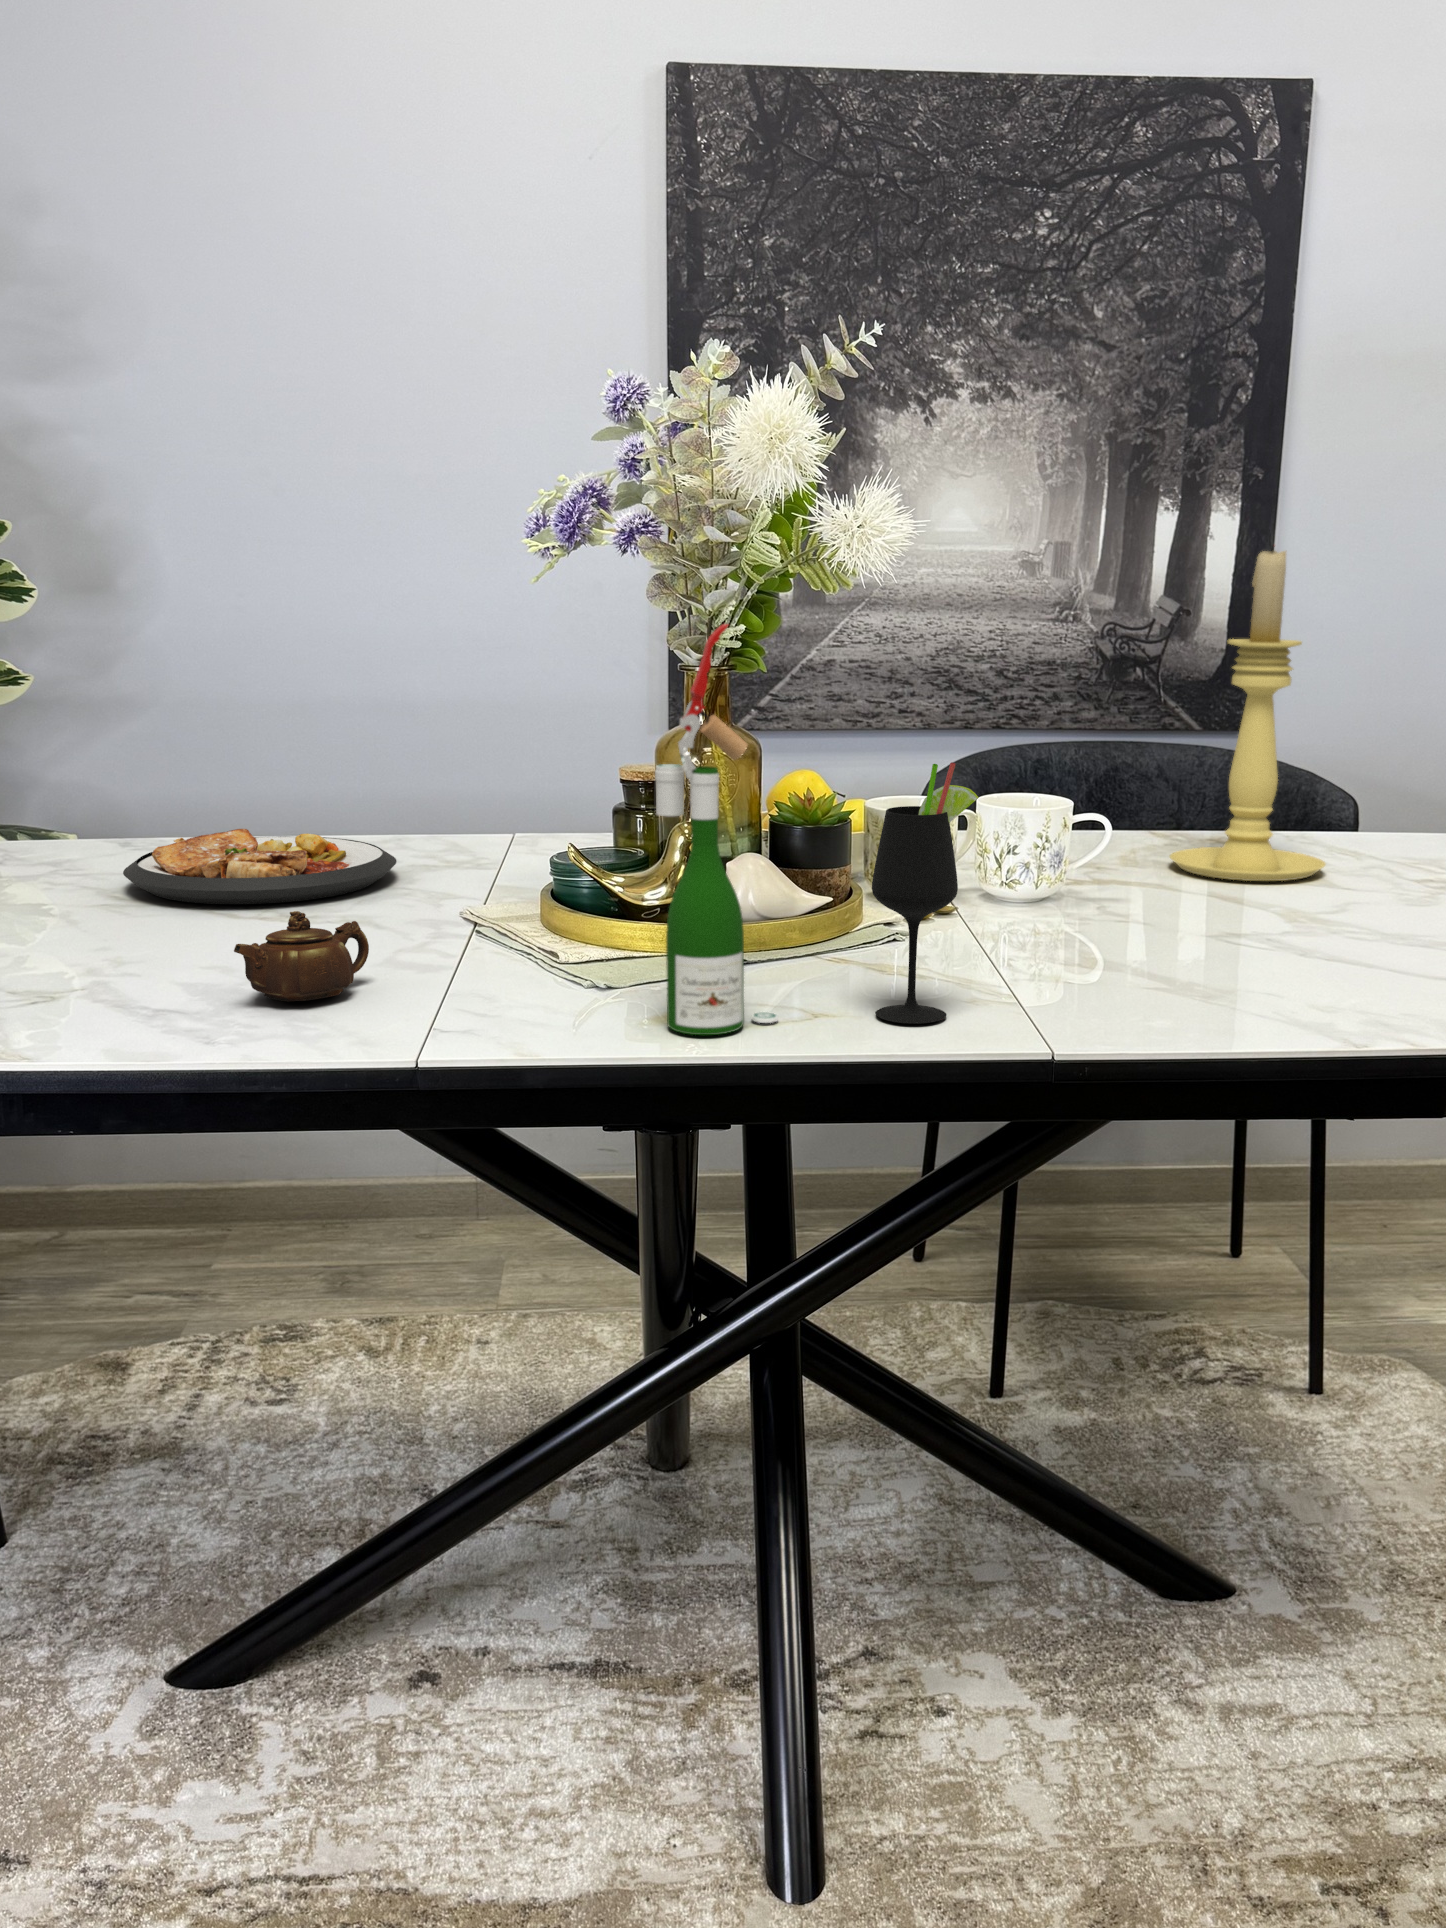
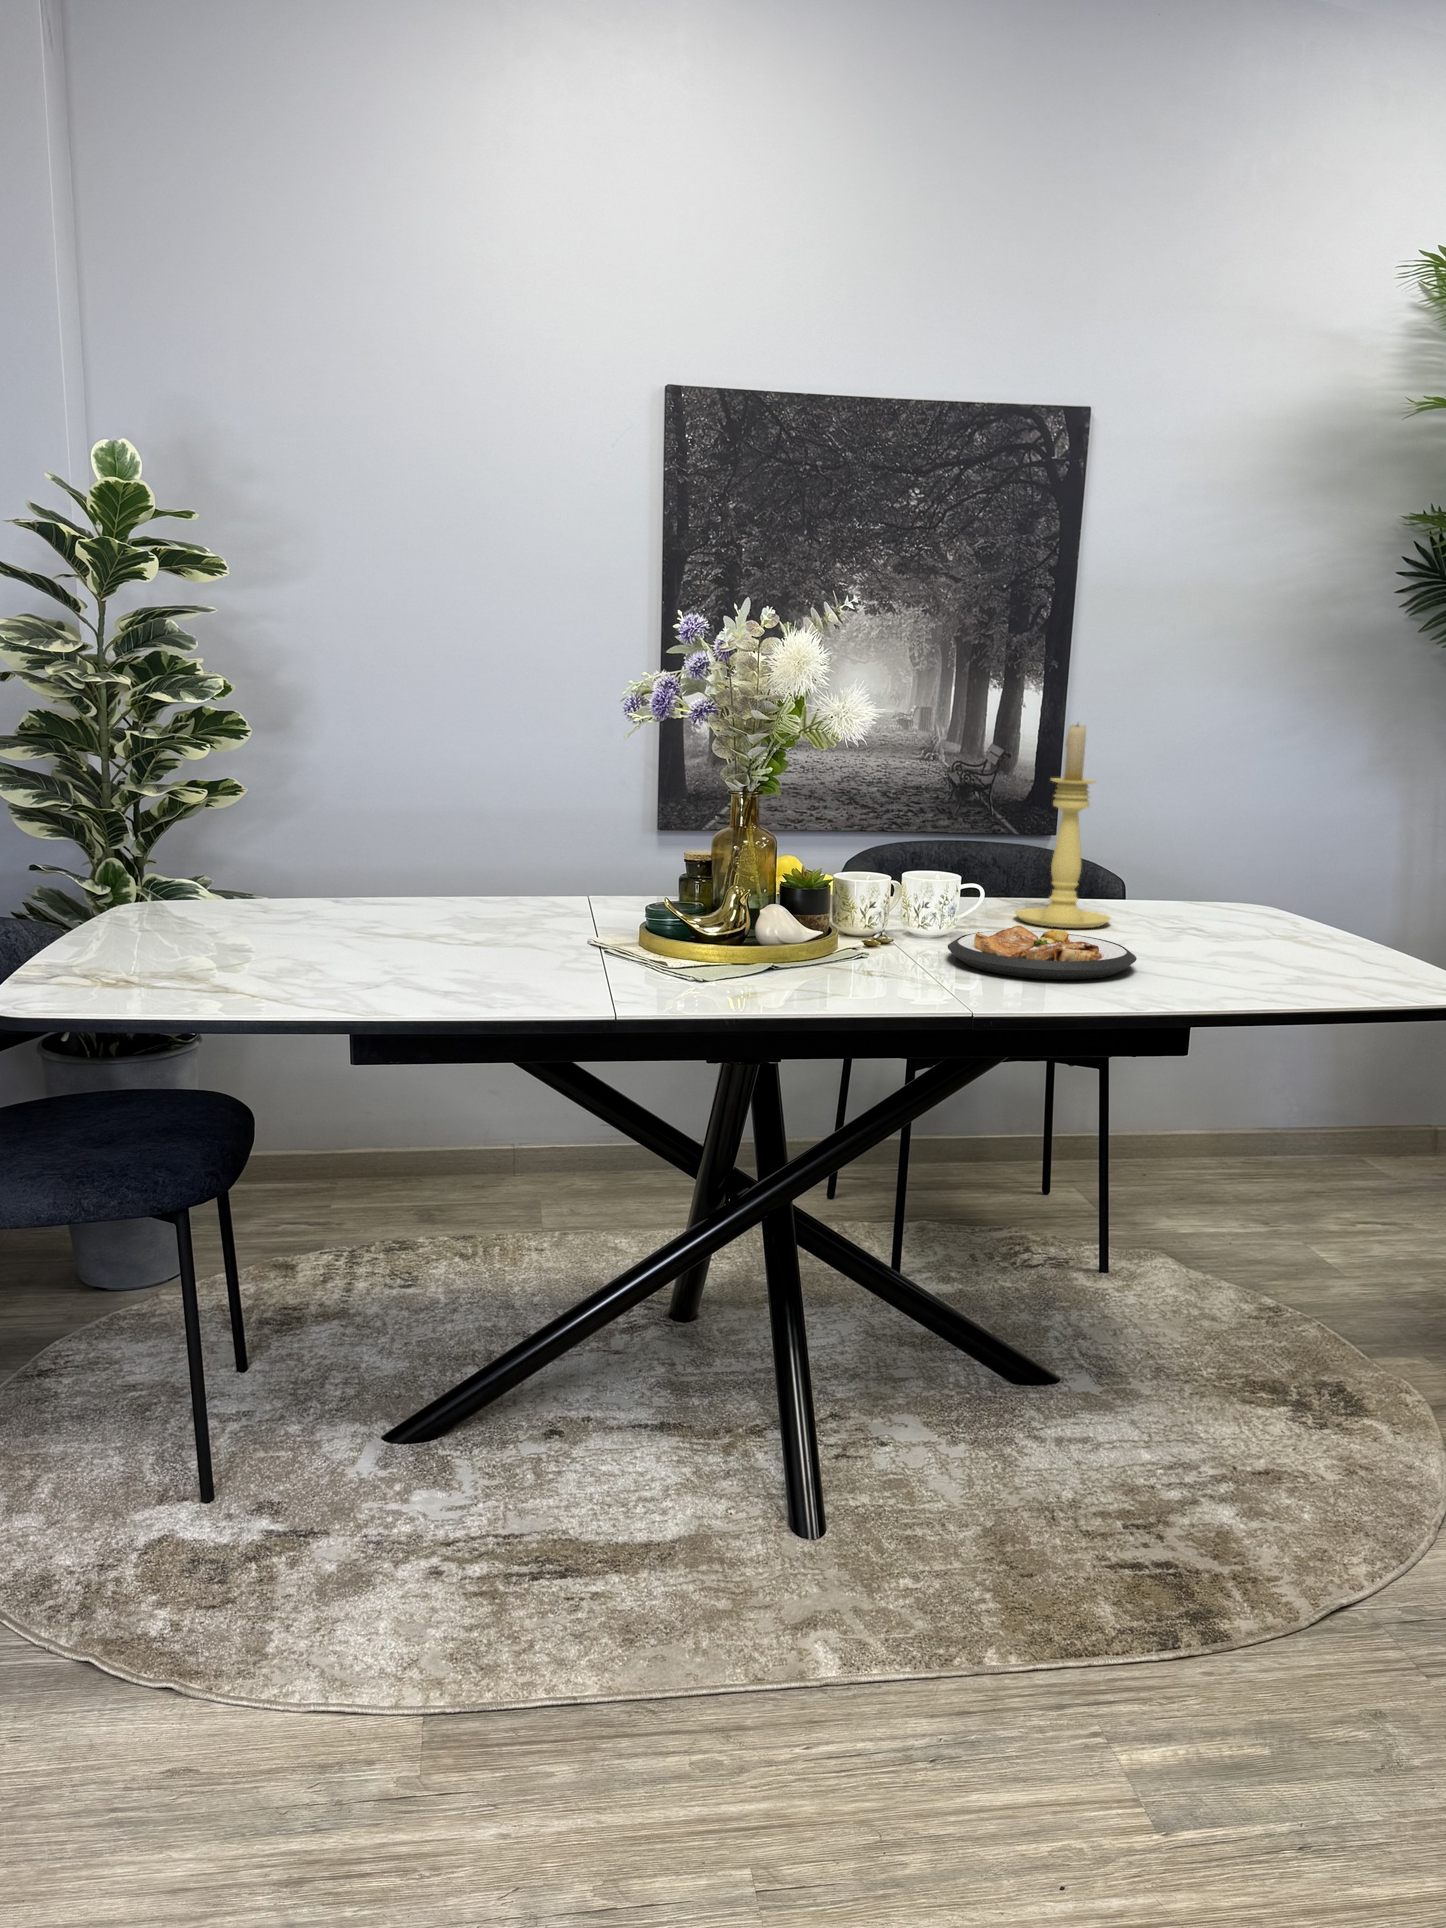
wine bottle: present [655,624,778,1035] -> none [745,769,811,1005]
wine glass: present [872,762,978,1024] -> none [866,849,928,1000]
plate: present [123,829,397,904] -> present [948,926,1137,979]
teapot: present [234,911,369,1001] -> none [487,933,557,986]

